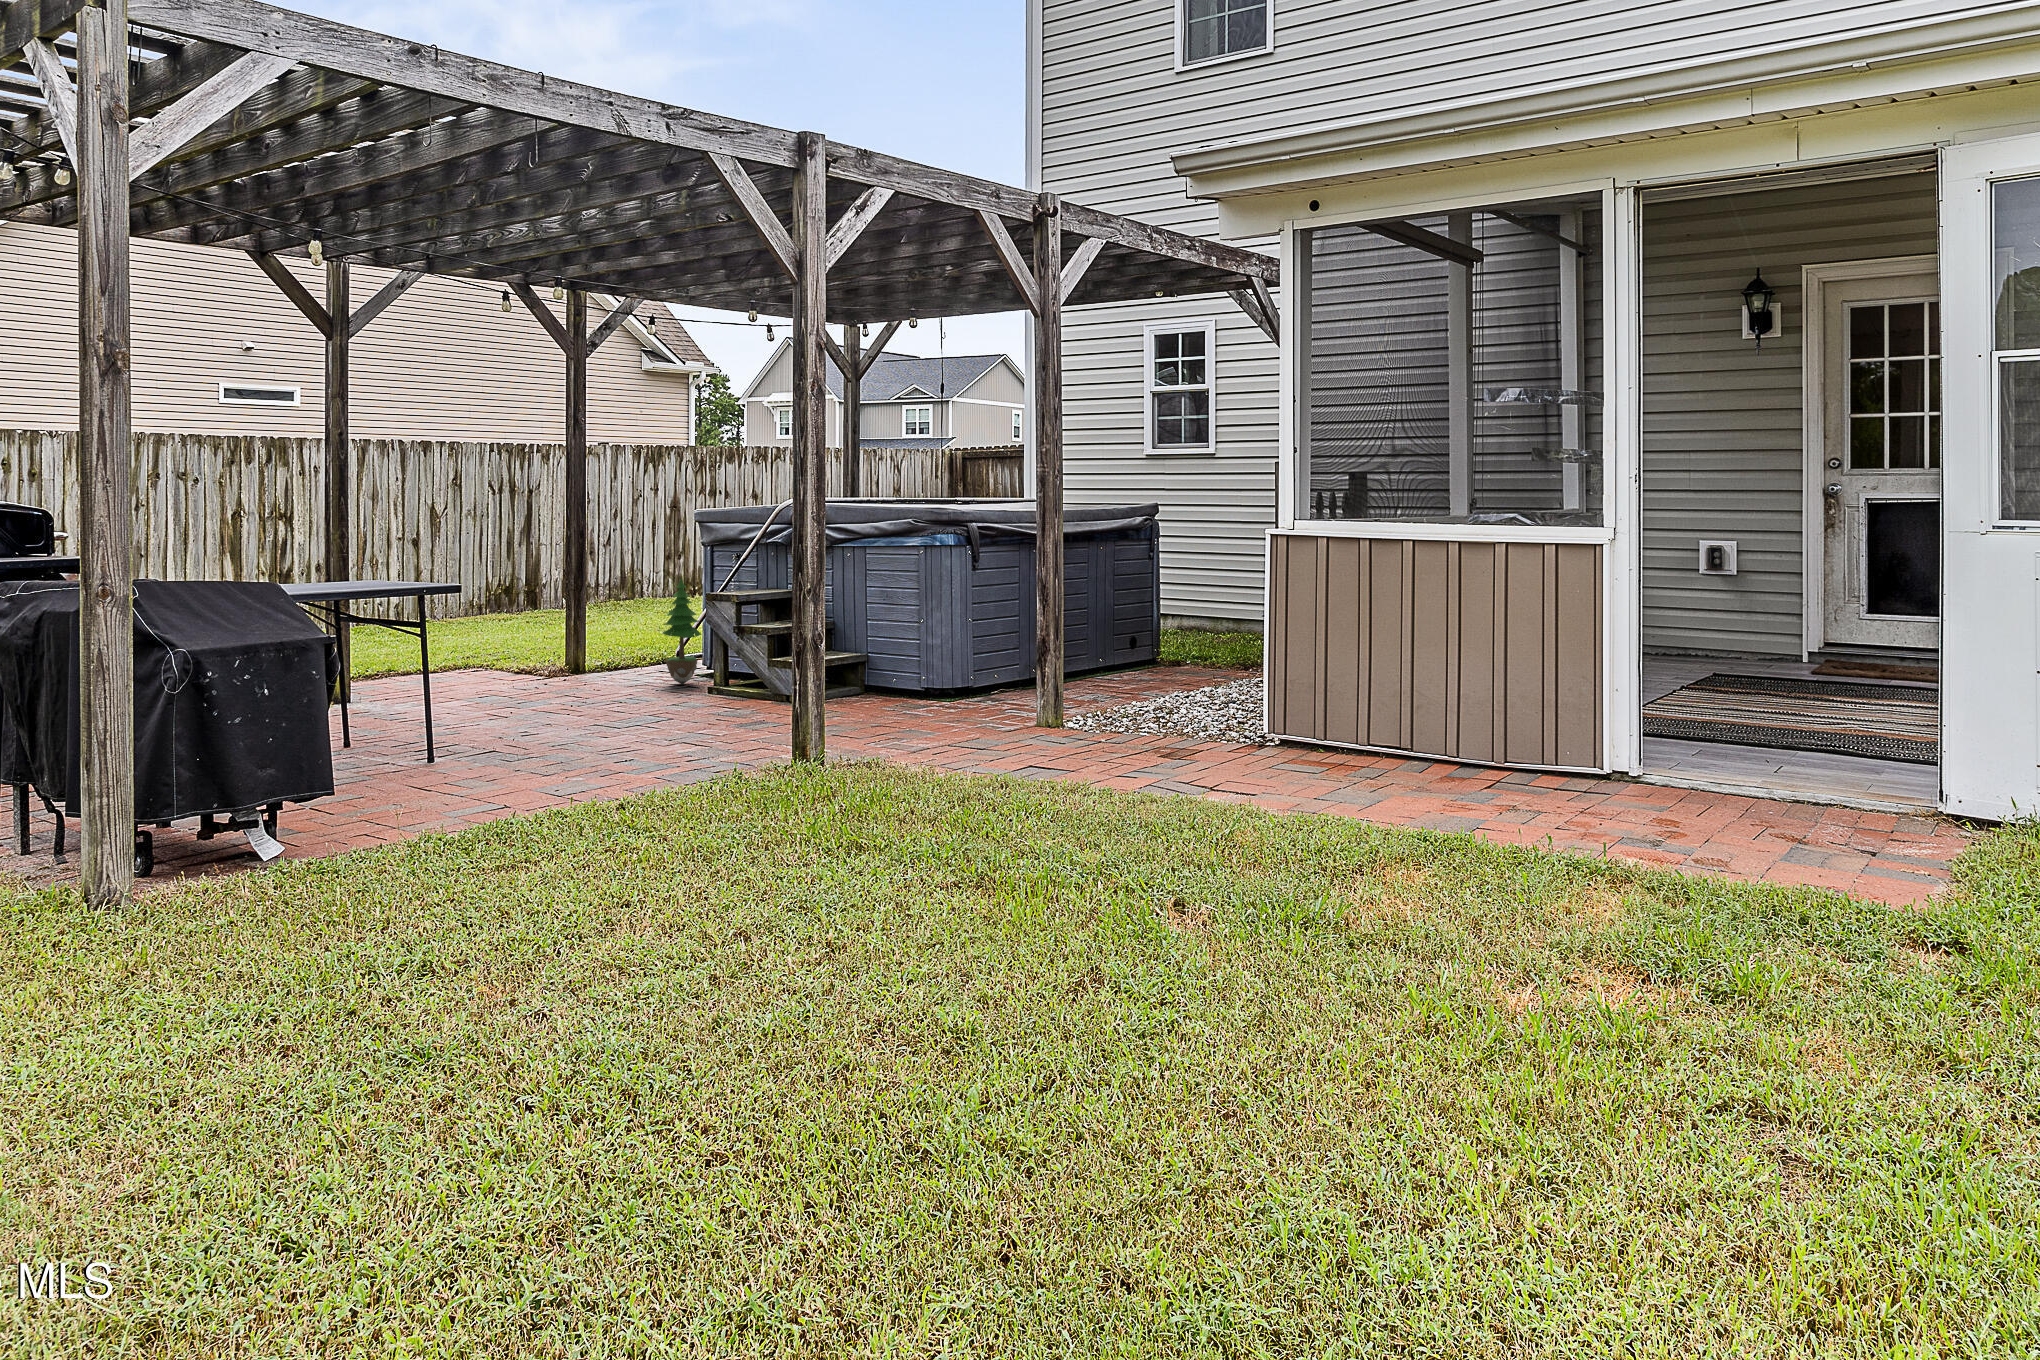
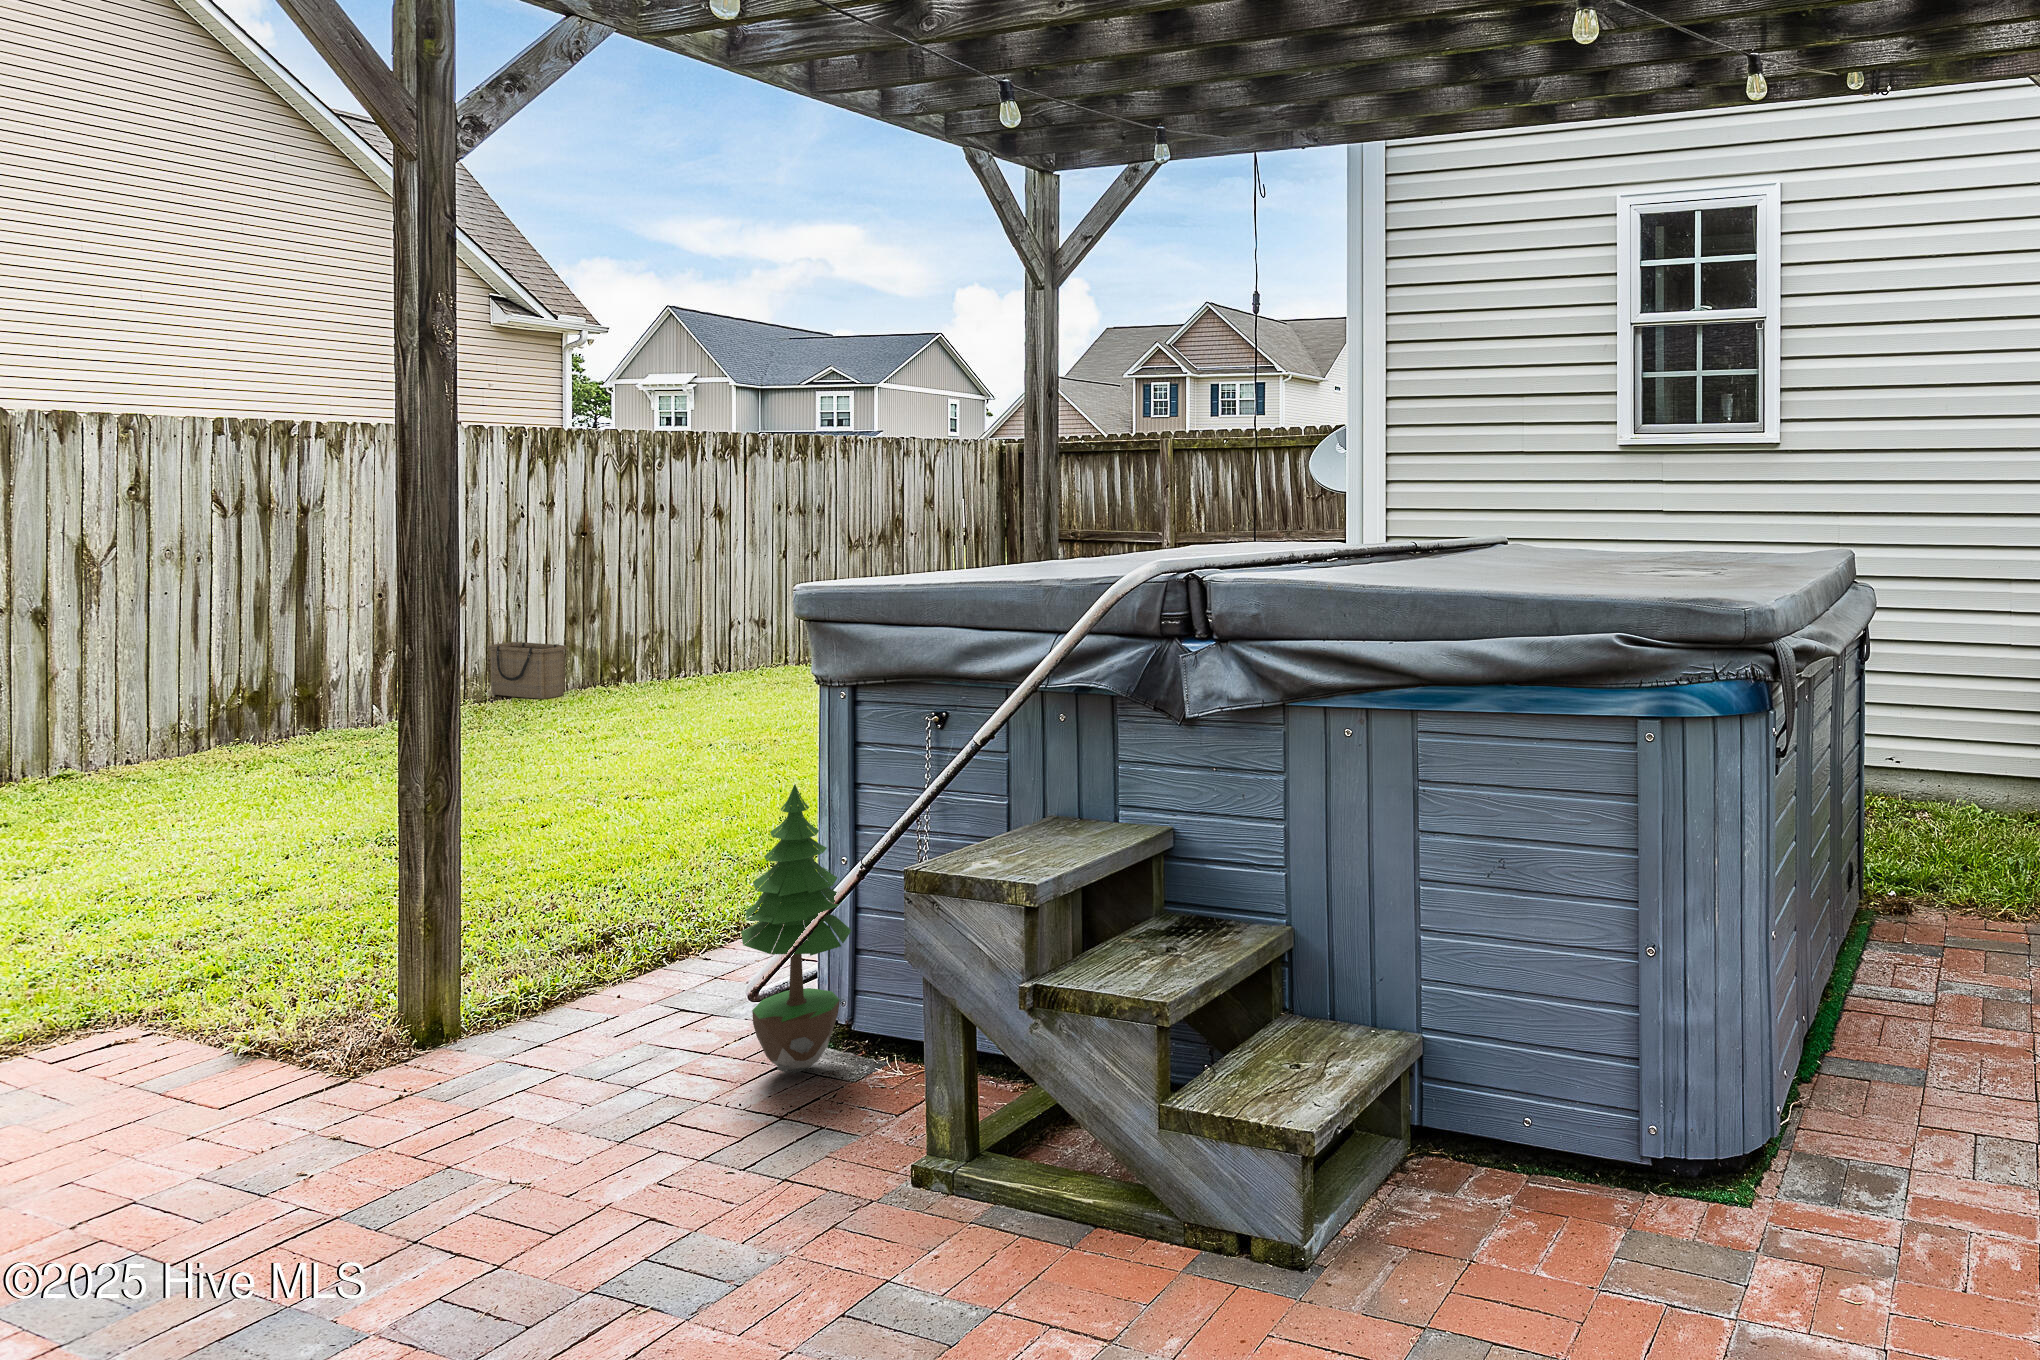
basket: none [621,569,662,601] -> present [488,642,567,699]

